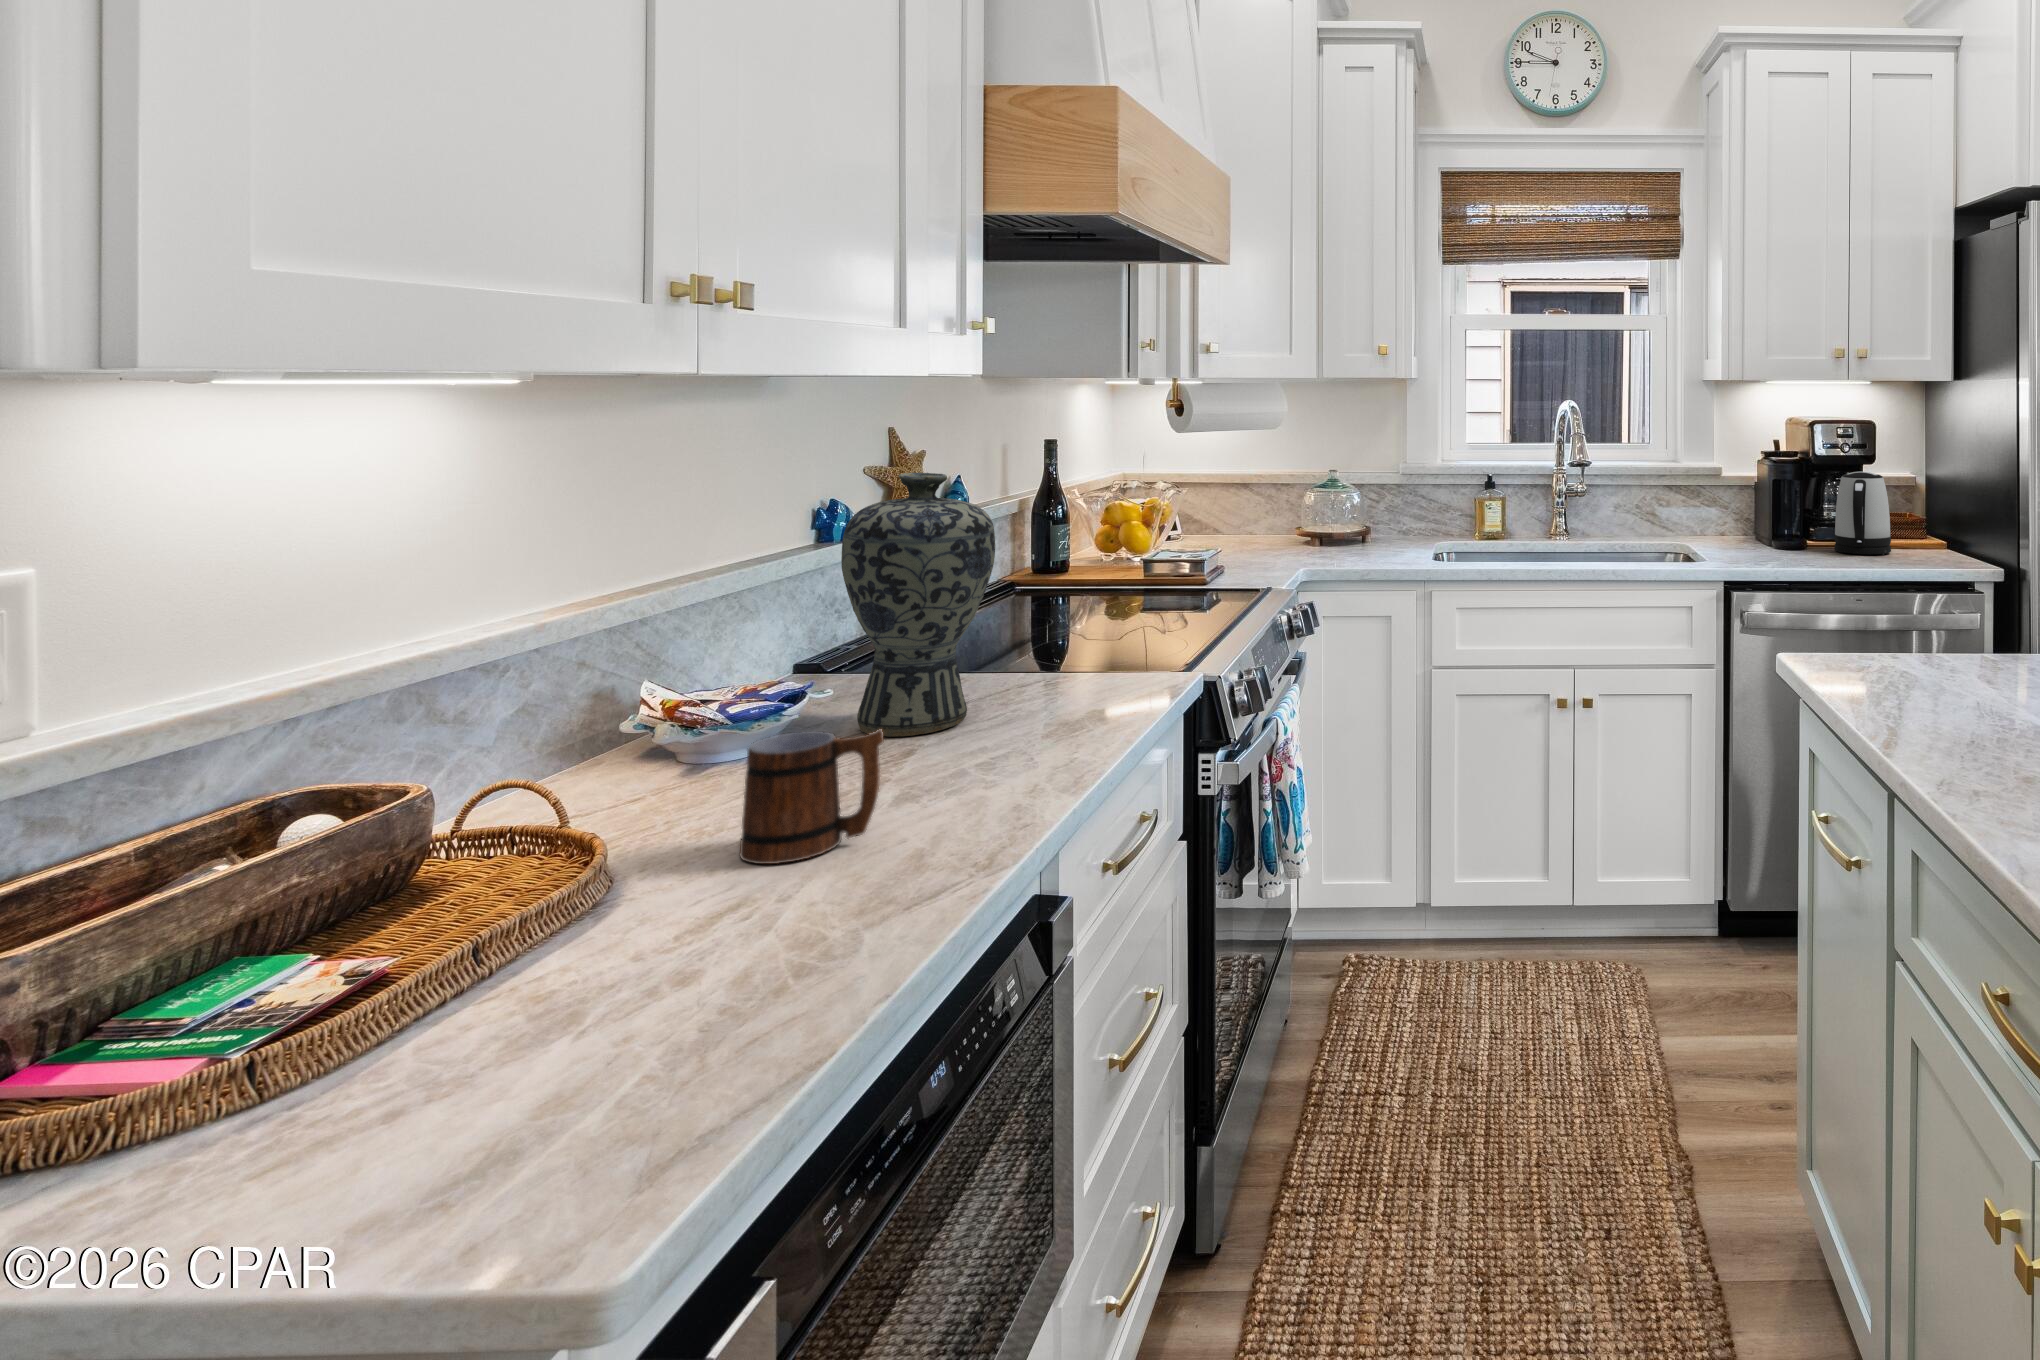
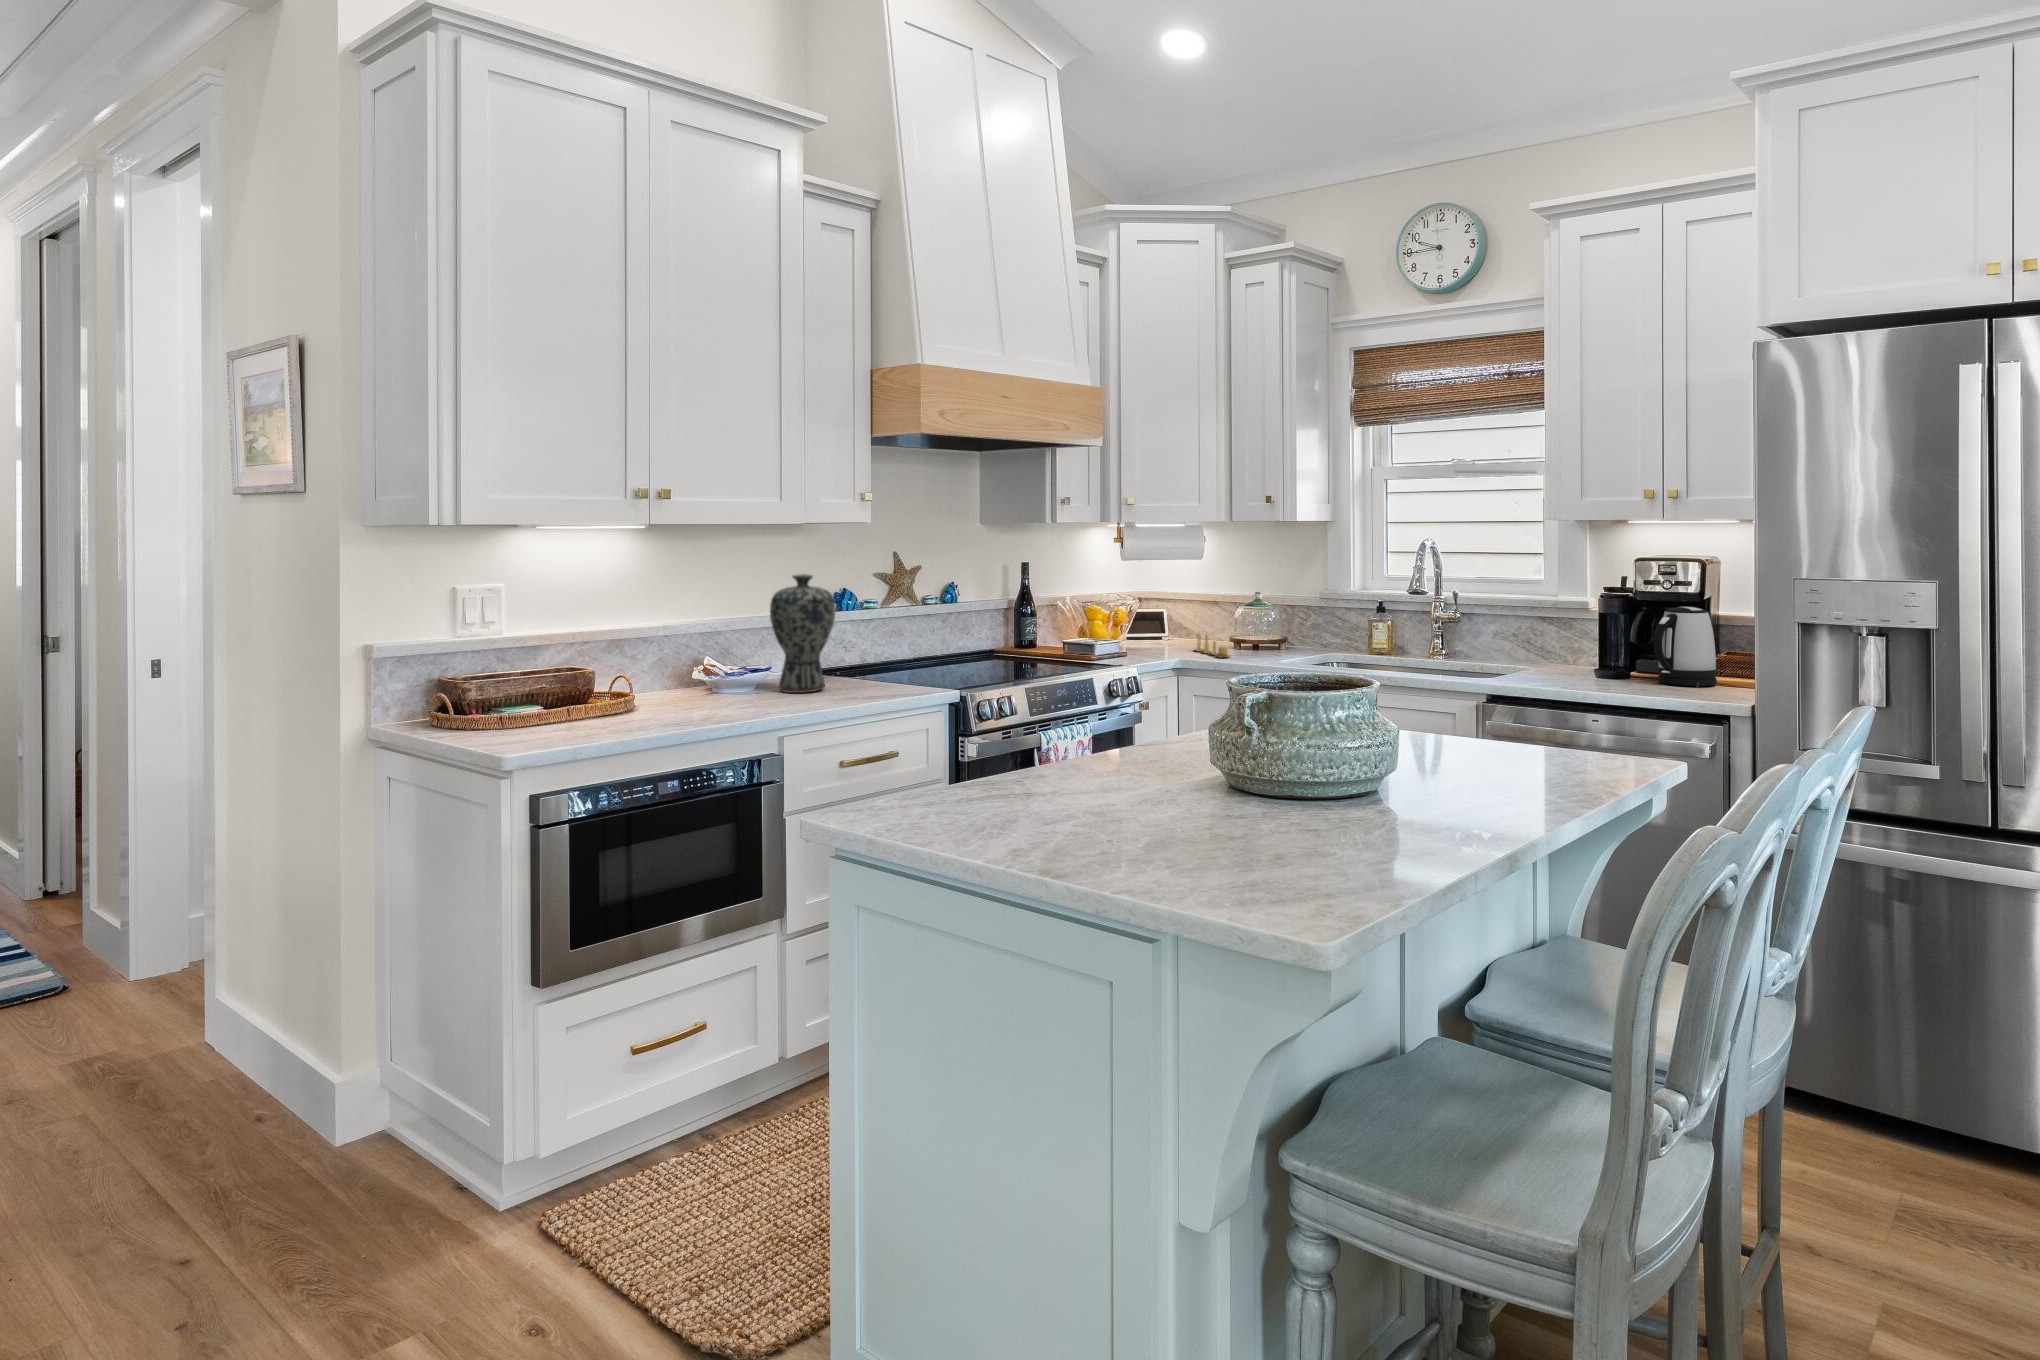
candle: none [1288,530,1371,567] -> present [1195,633,1229,658]
mug: present [740,730,884,864] -> none [666,670,707,714]

